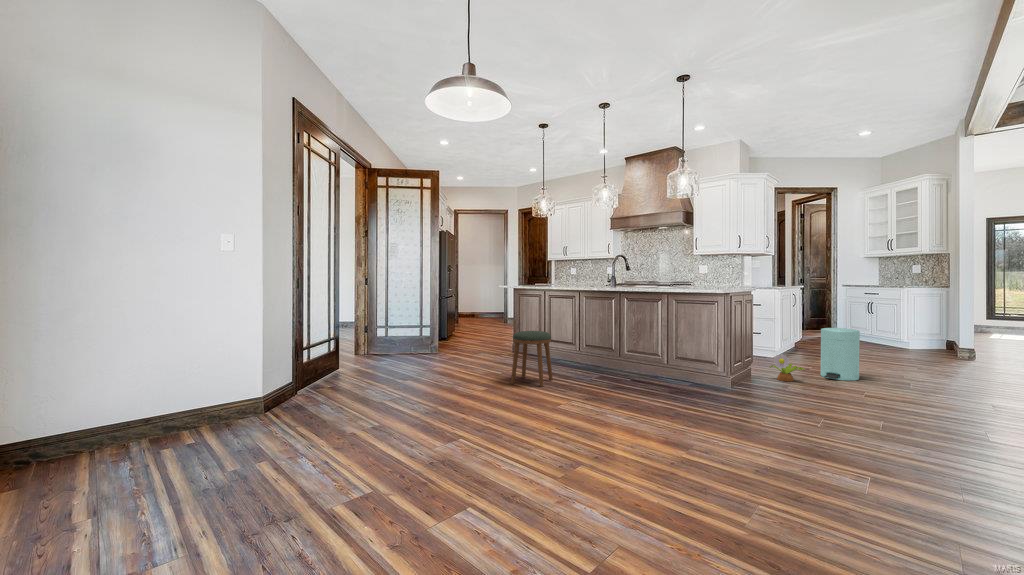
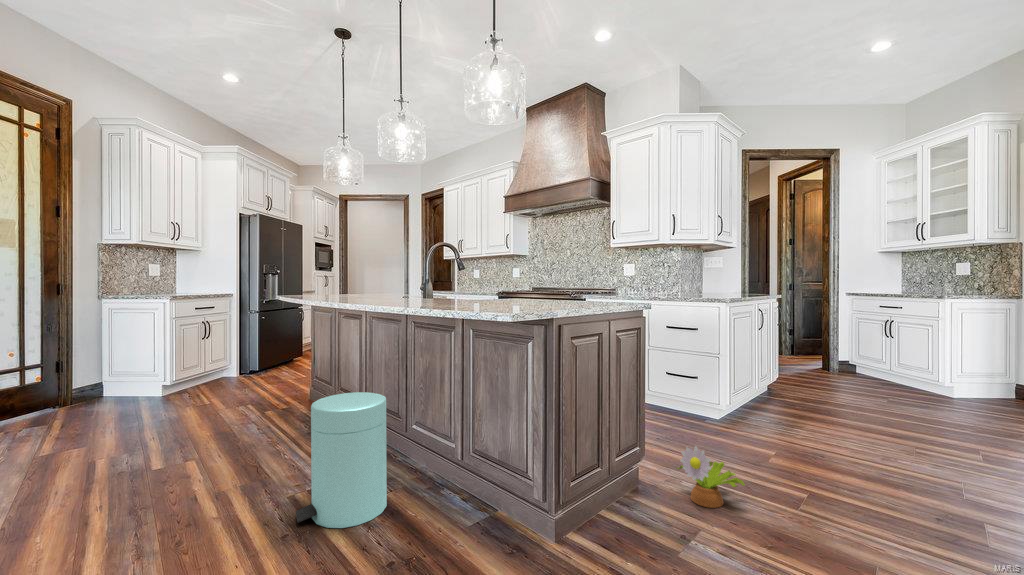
trash can: present [821,328,860,381] -> present [296,392,387,528]
stool: present [511,331,553,387] -> none [111,389,227,522]

